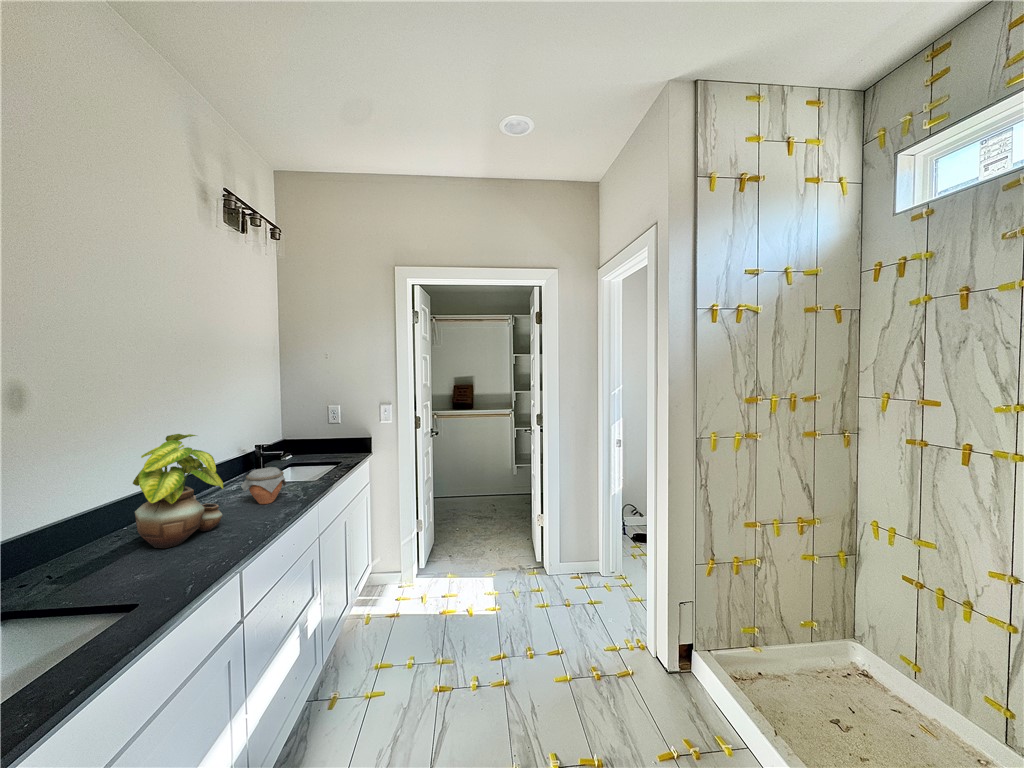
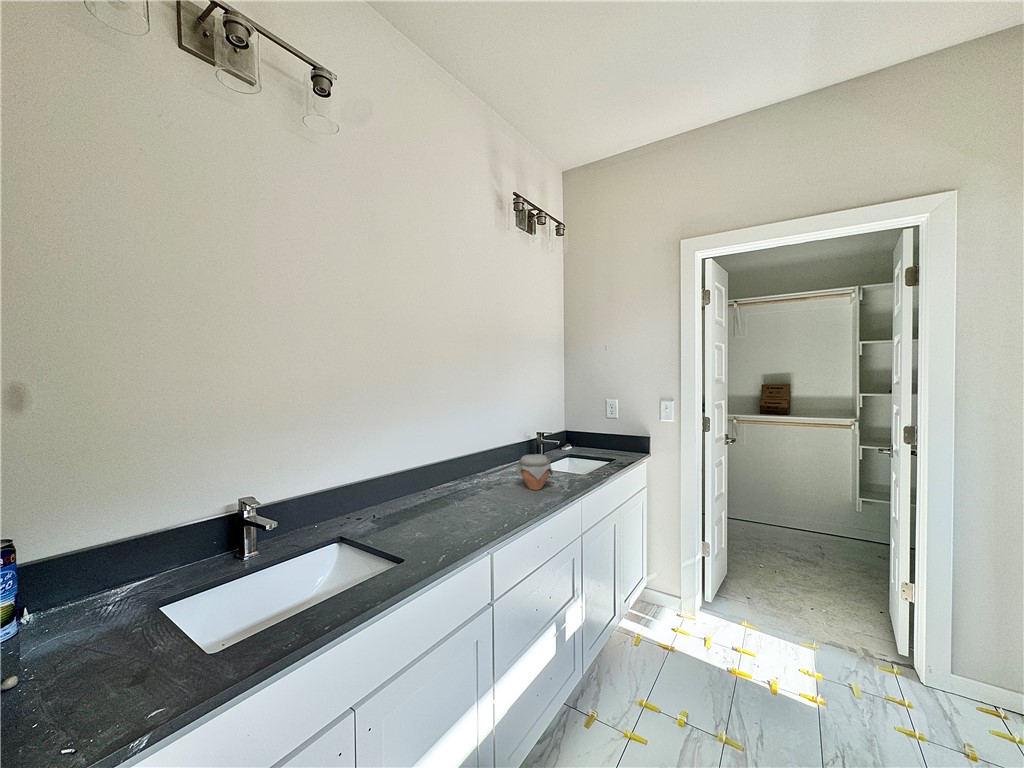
potted plant: present [133,434,223,548] -> none [424,412,494,513]

